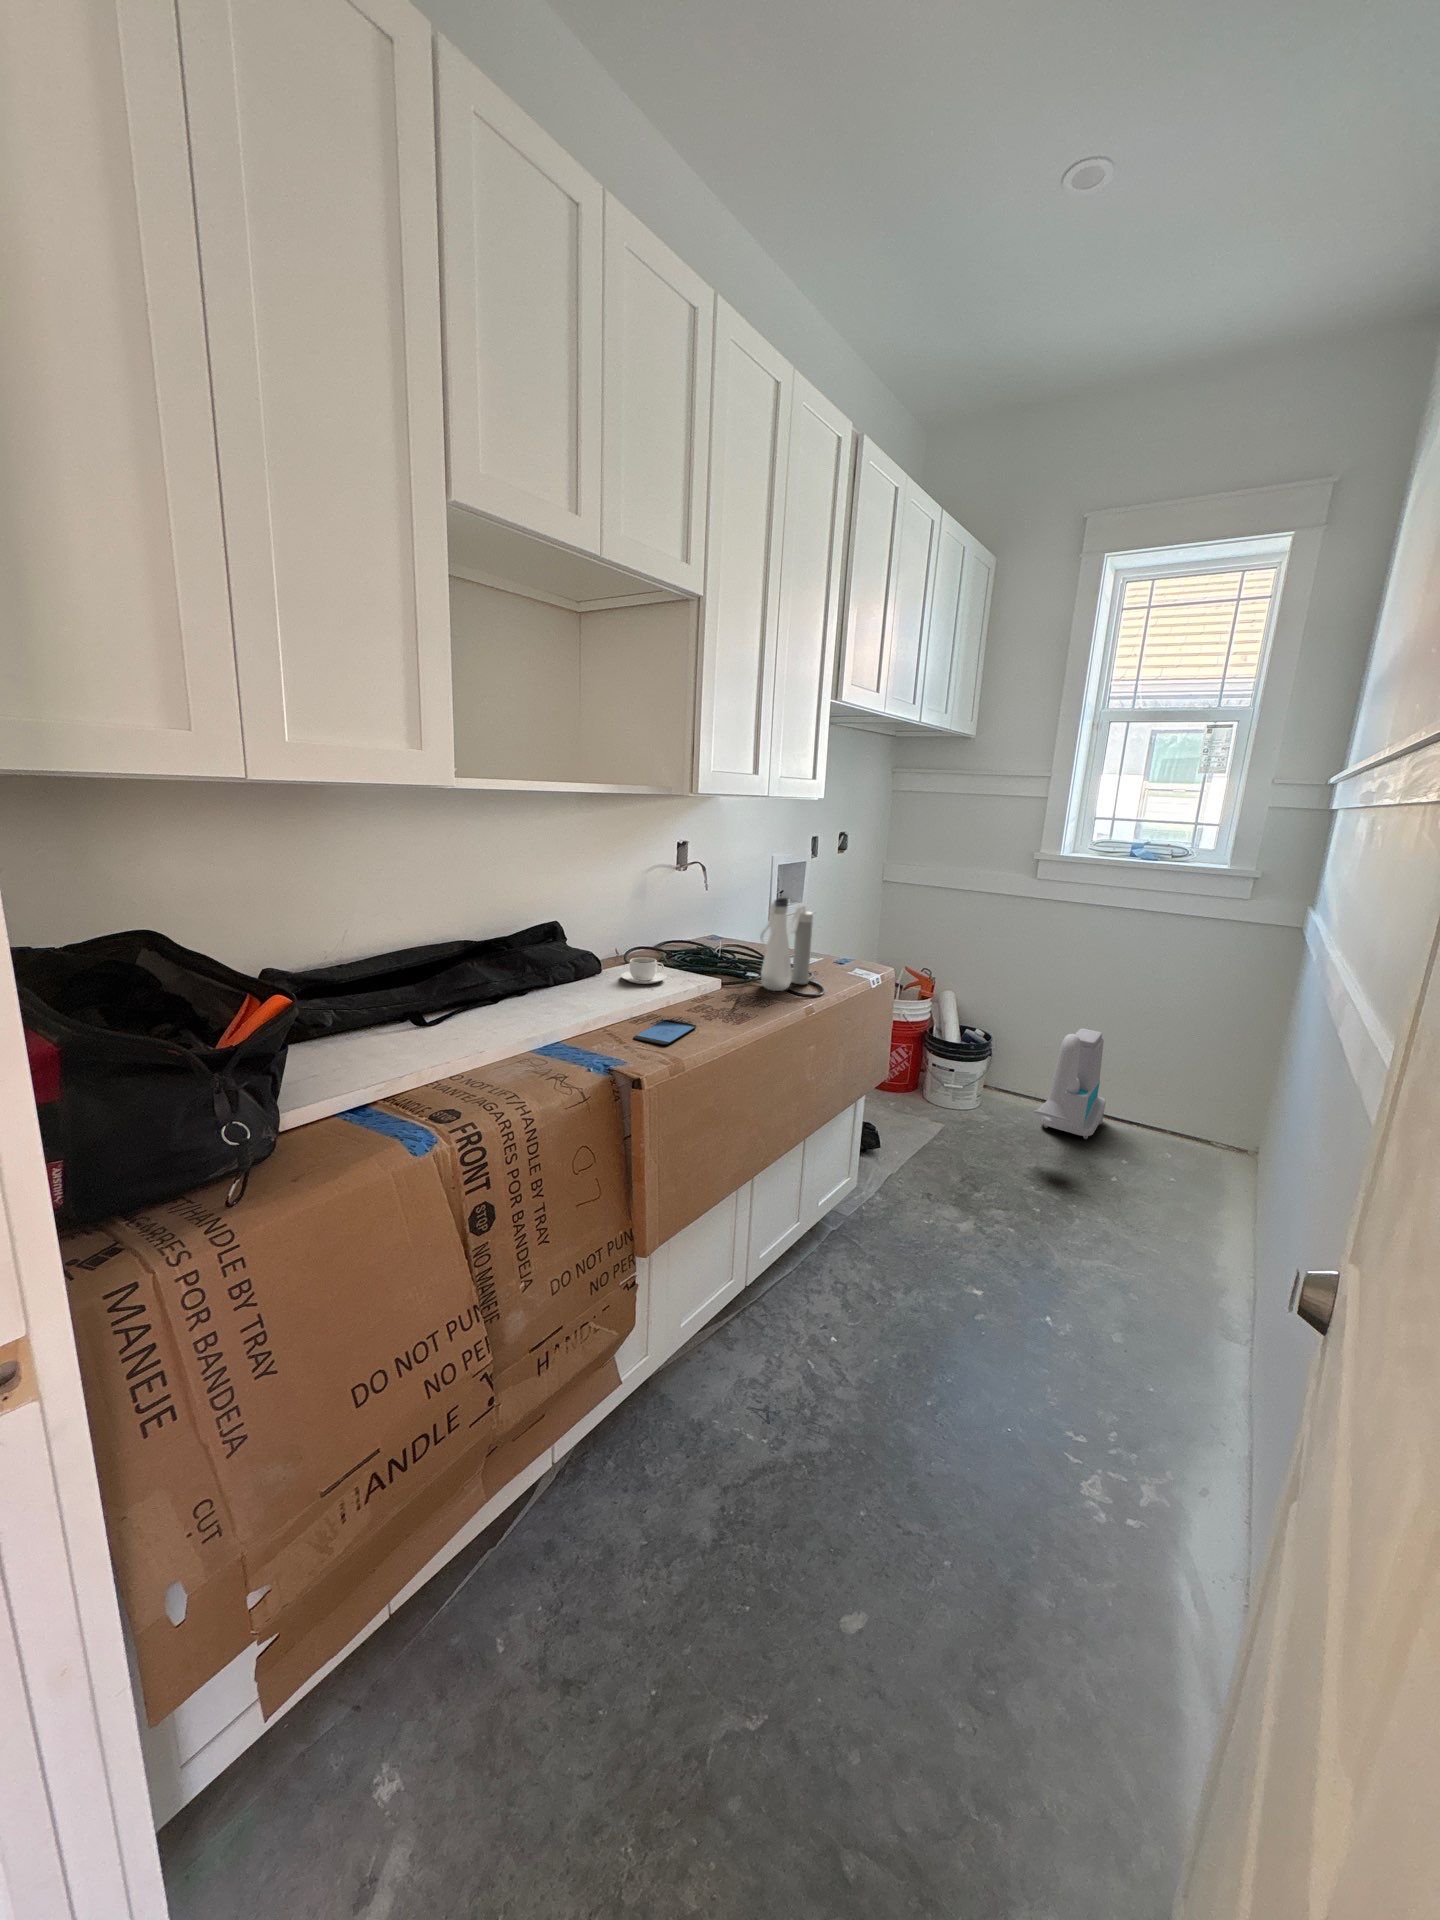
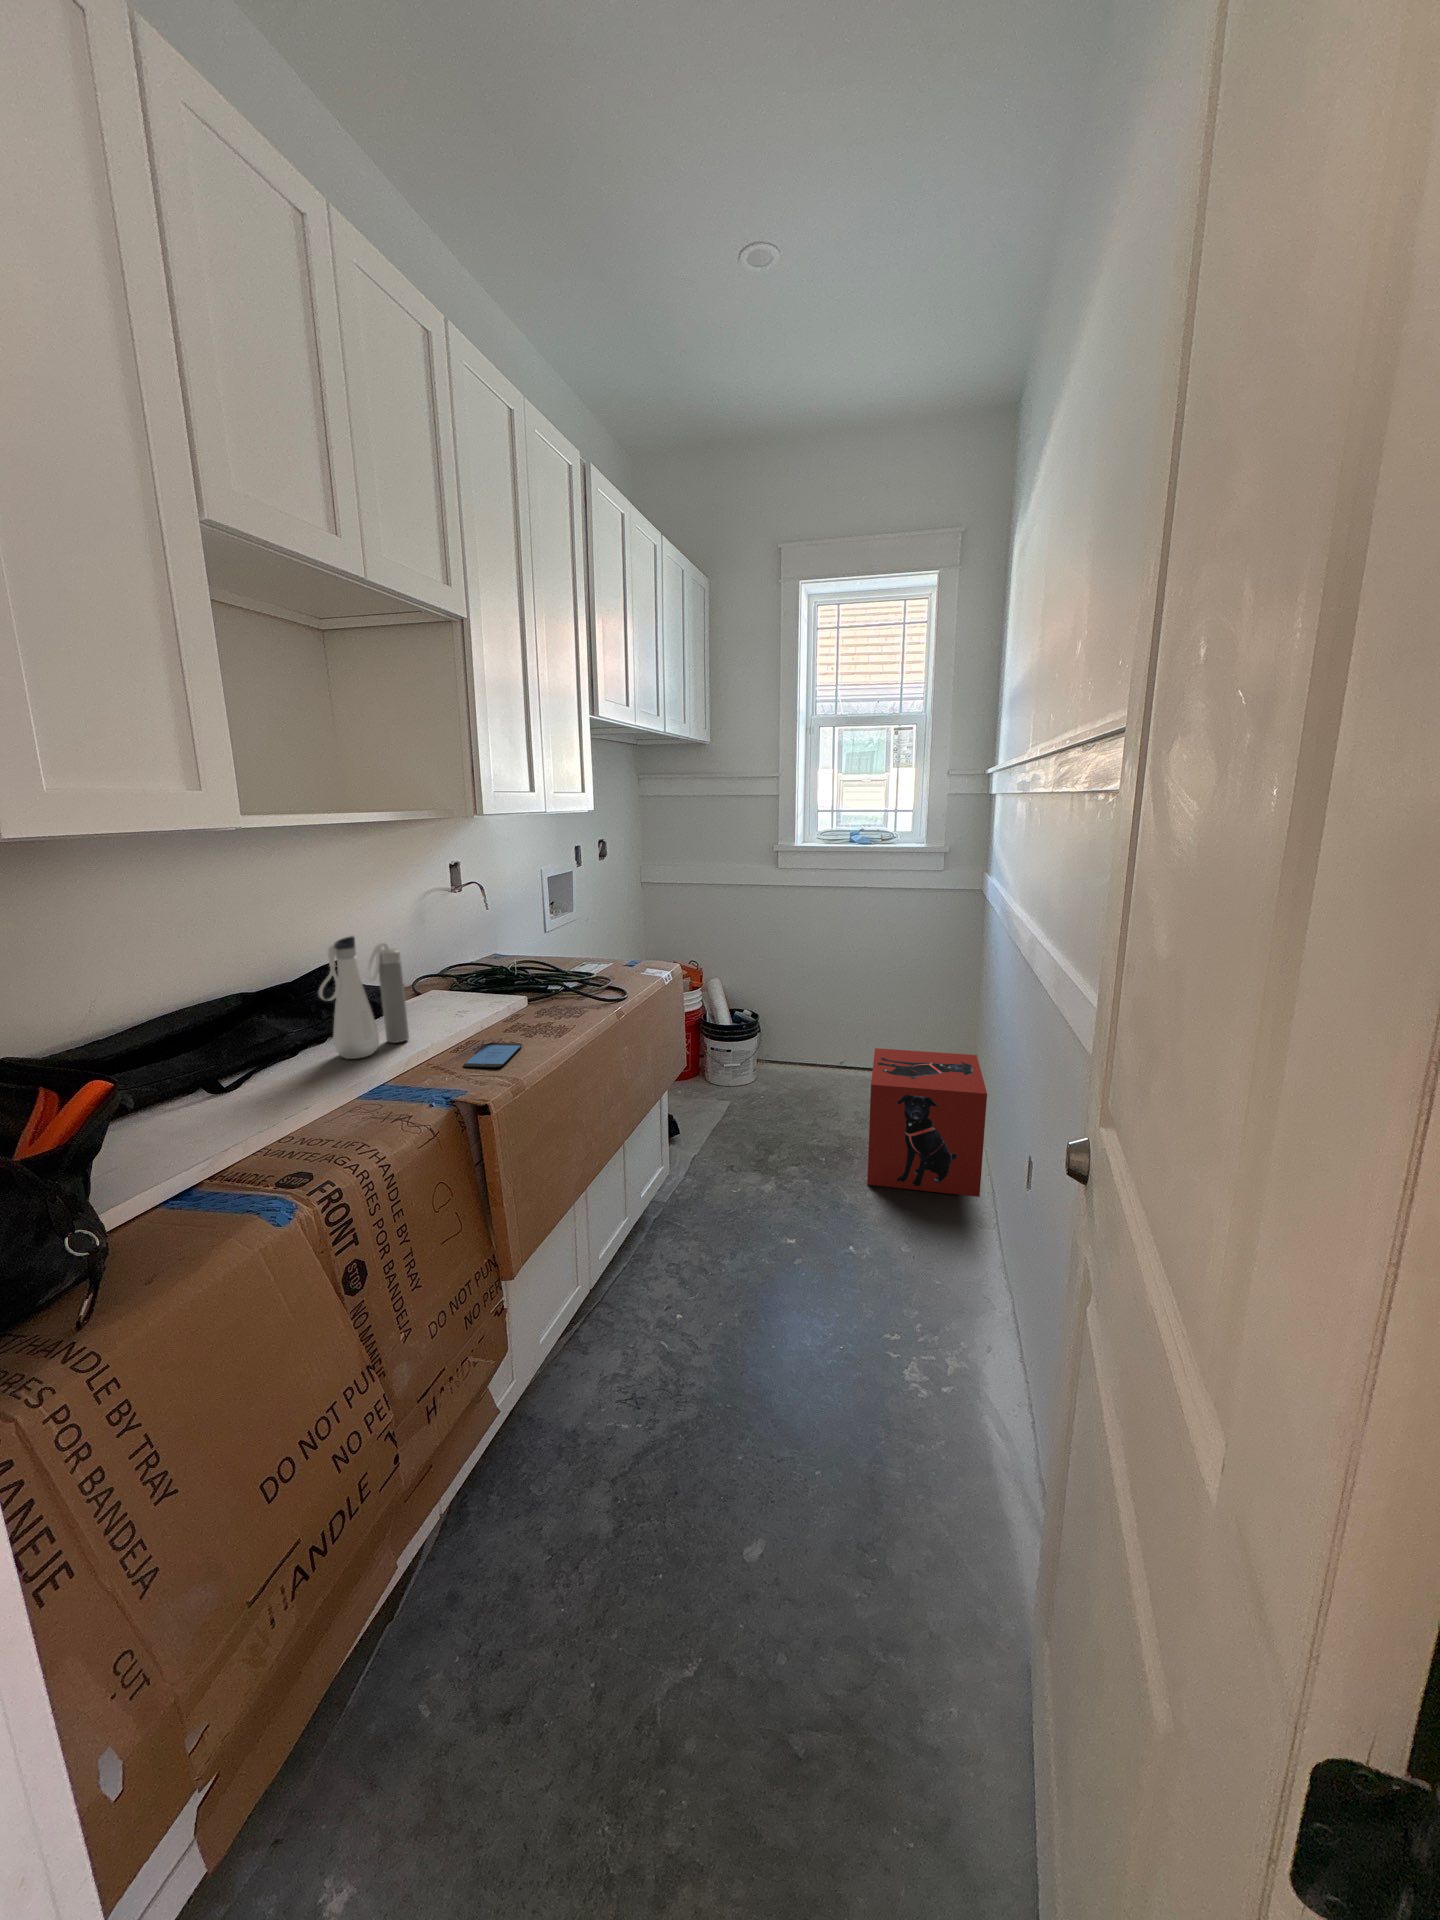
water bottle: present [760,898,813,991] -> present [319,936,409,1059]
coffee cup: present [621,957,667,984] -> none [424,985,473,1012]
vacuum cleaner: present [1033,1028,1106,1139] -> none [807,994,859,1089]
storage box: none [1083,1099,1262,1307] -> present [867,1048,987,1197]

